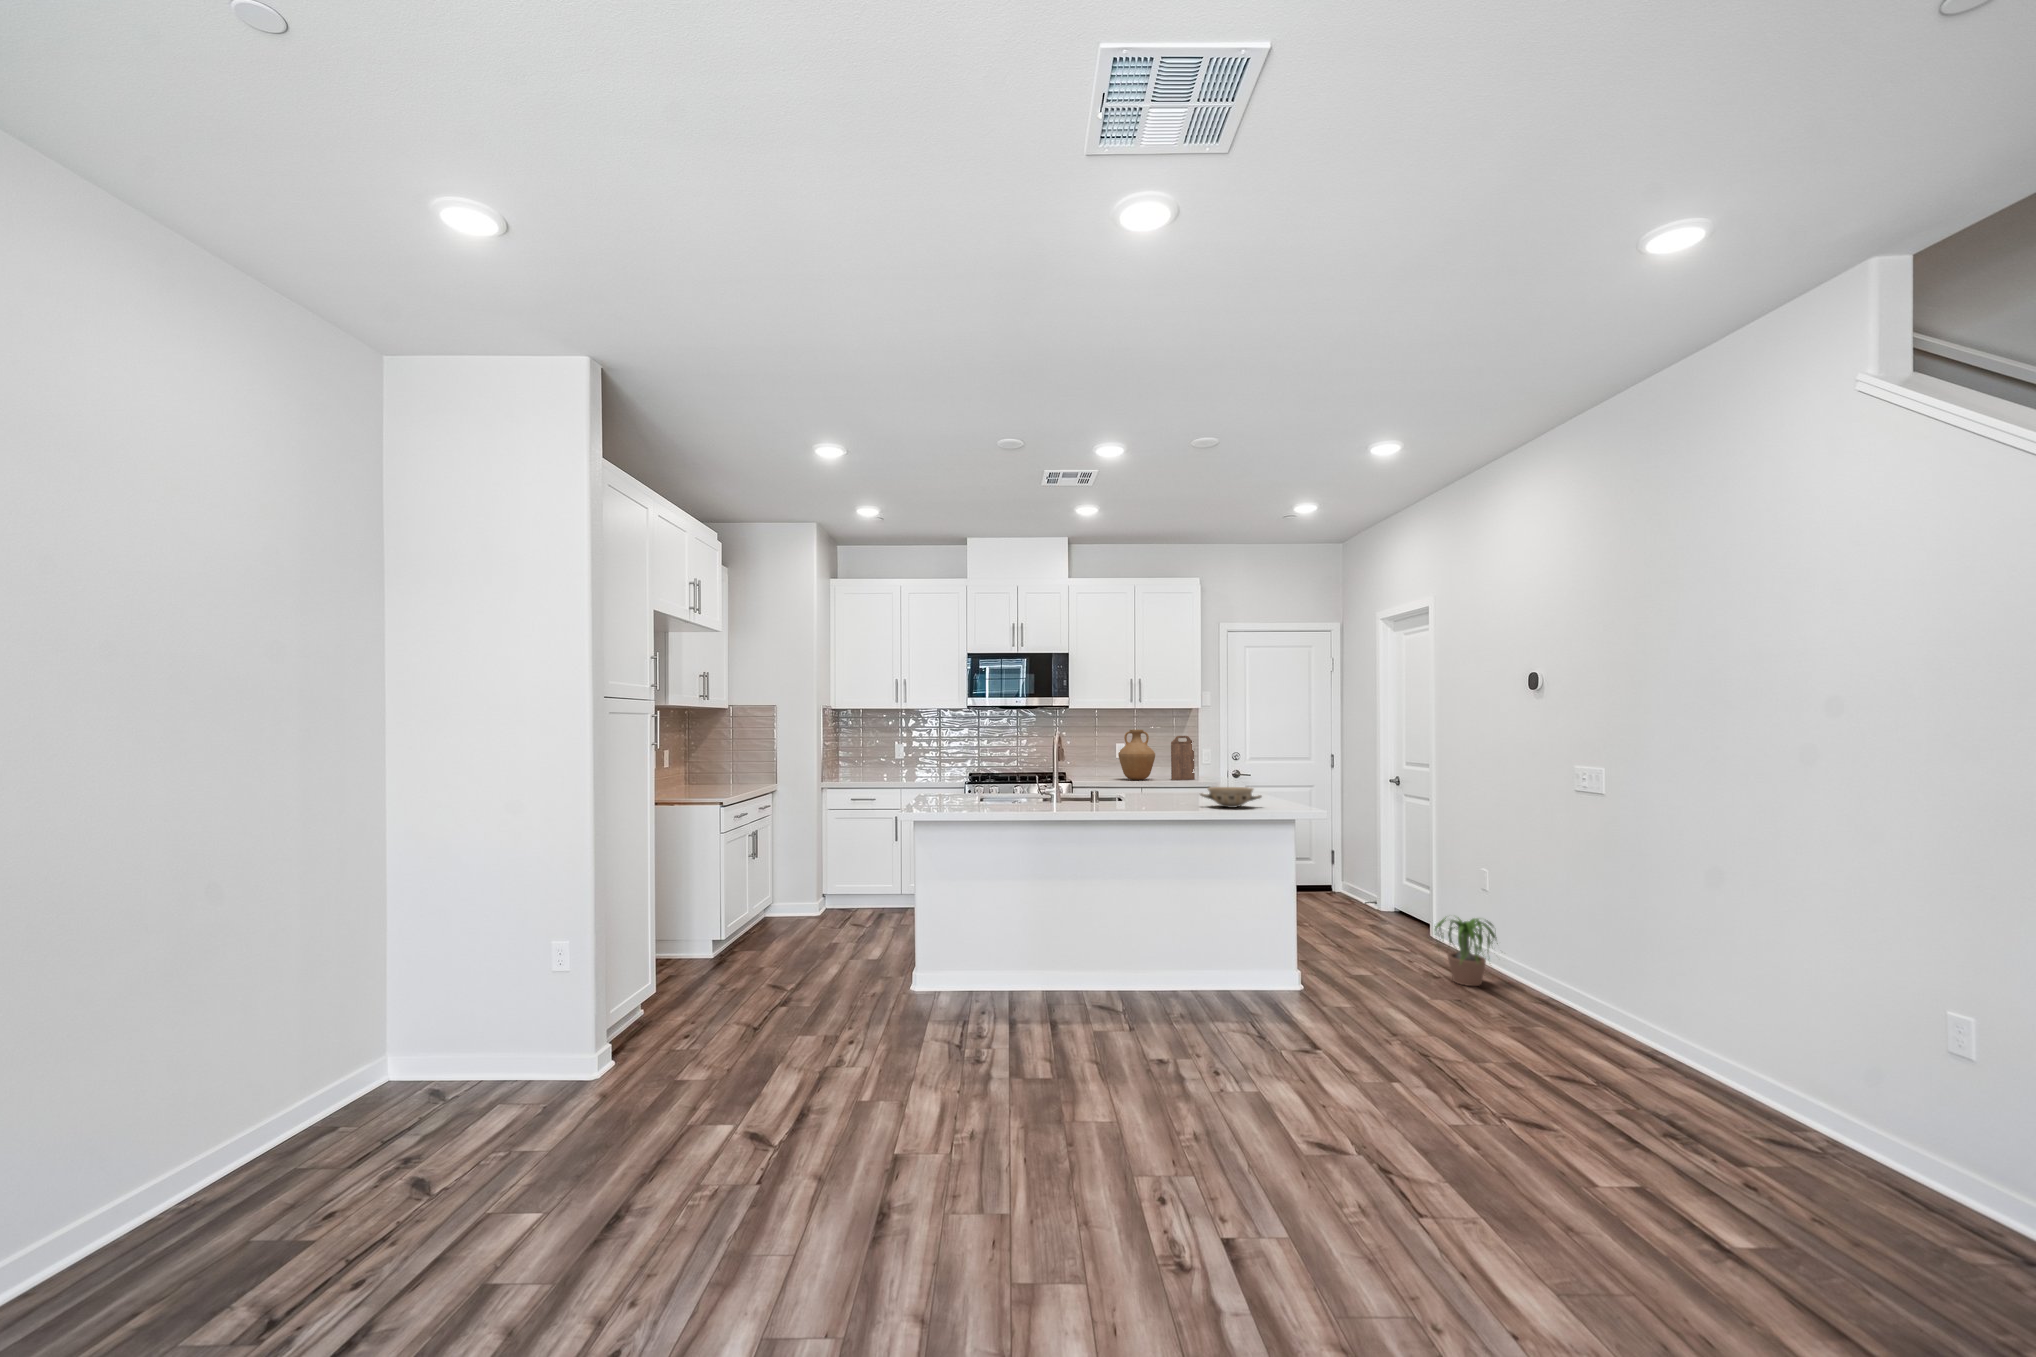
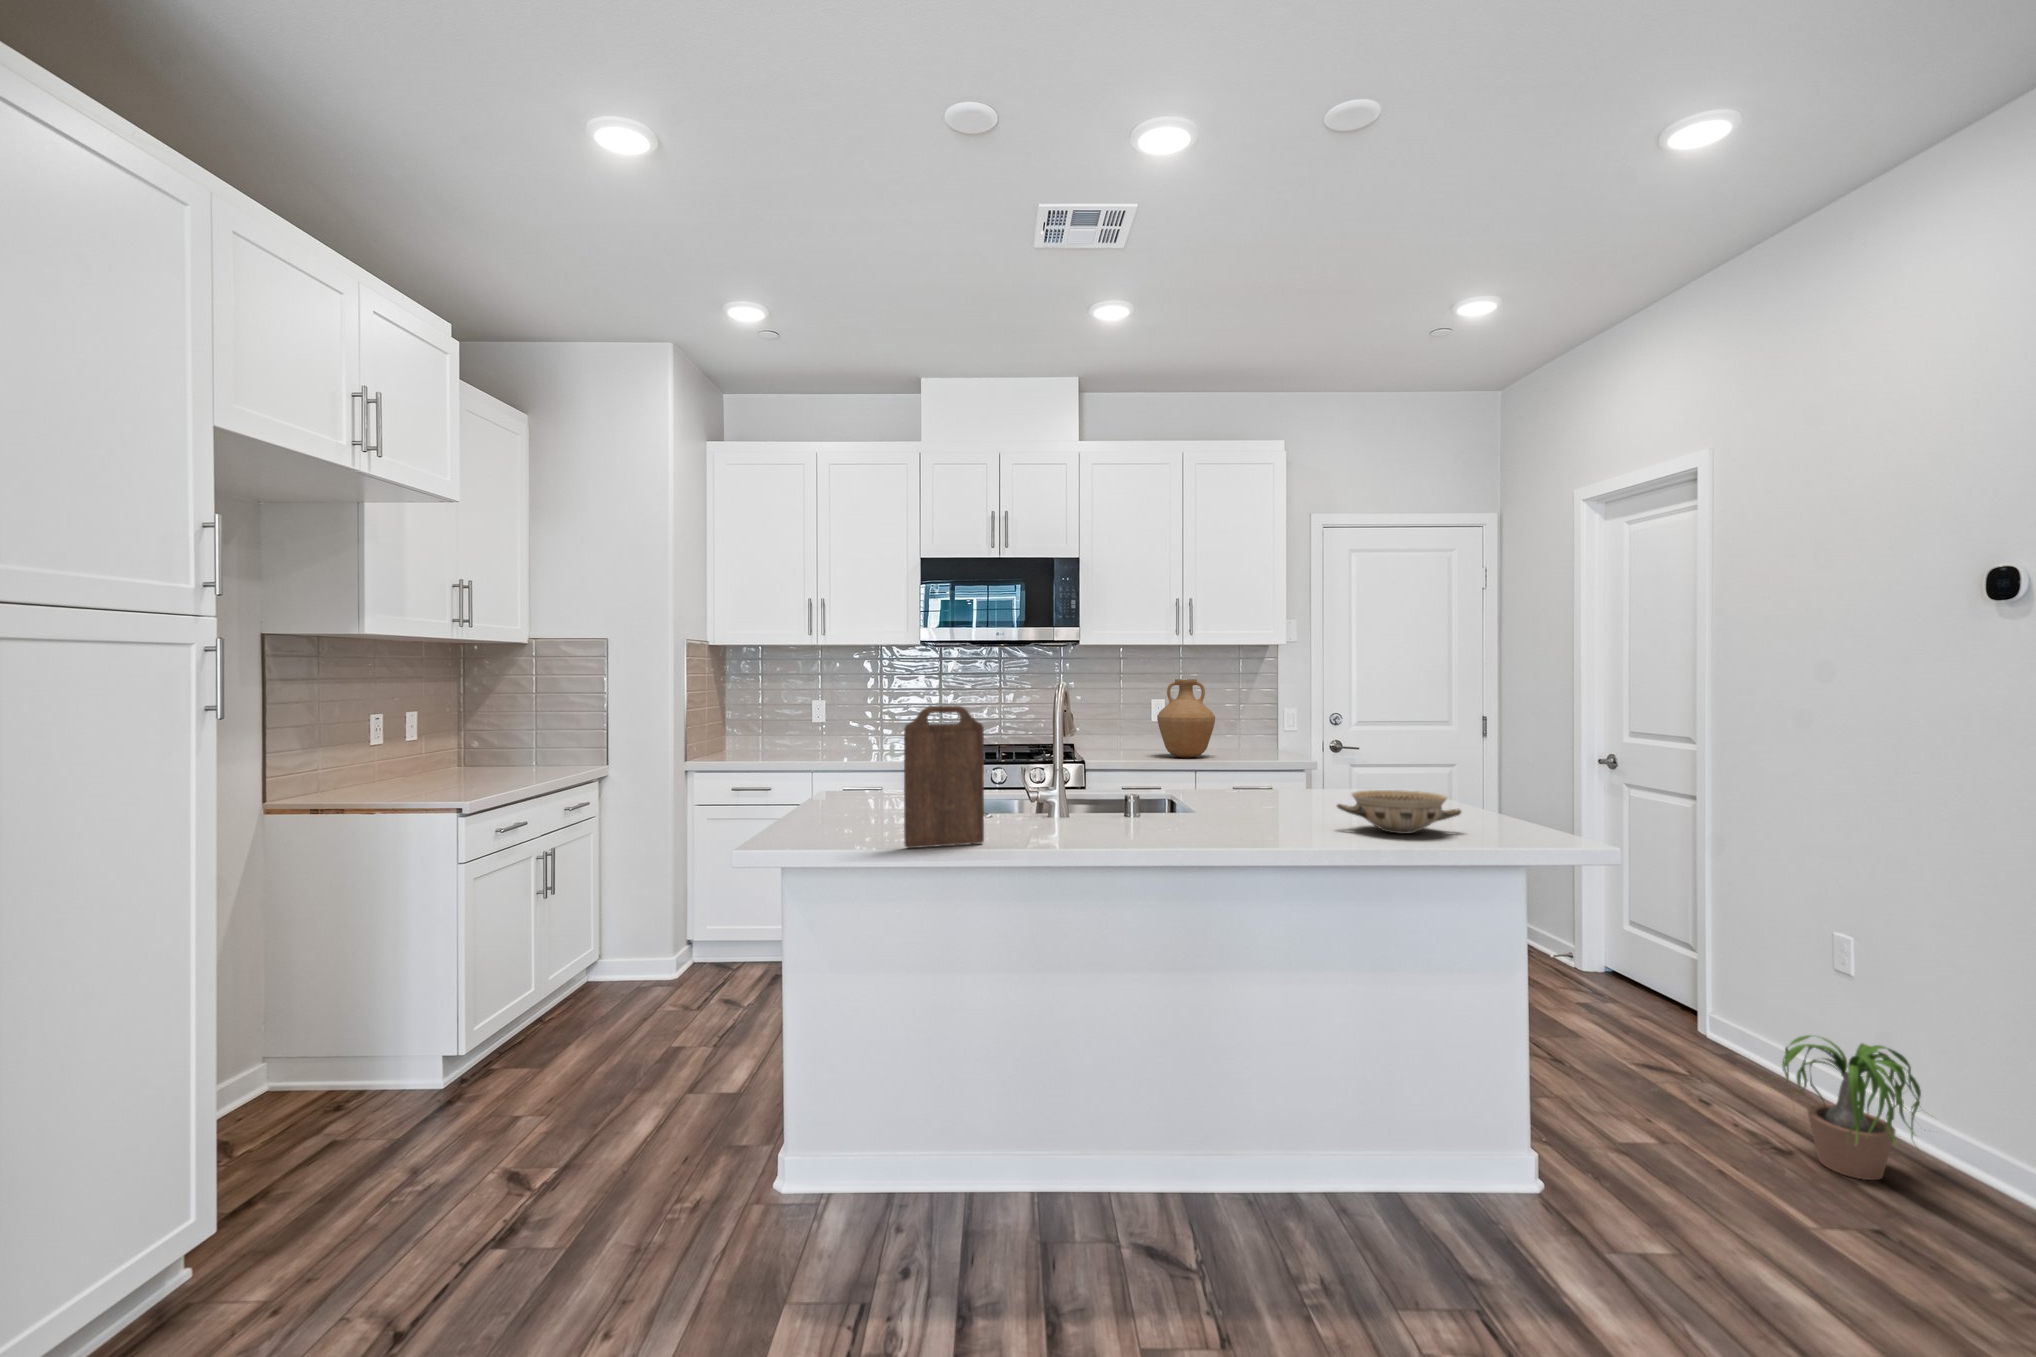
cutting board: present [1171,736,1195,780] -> present [904,706,984,848]

